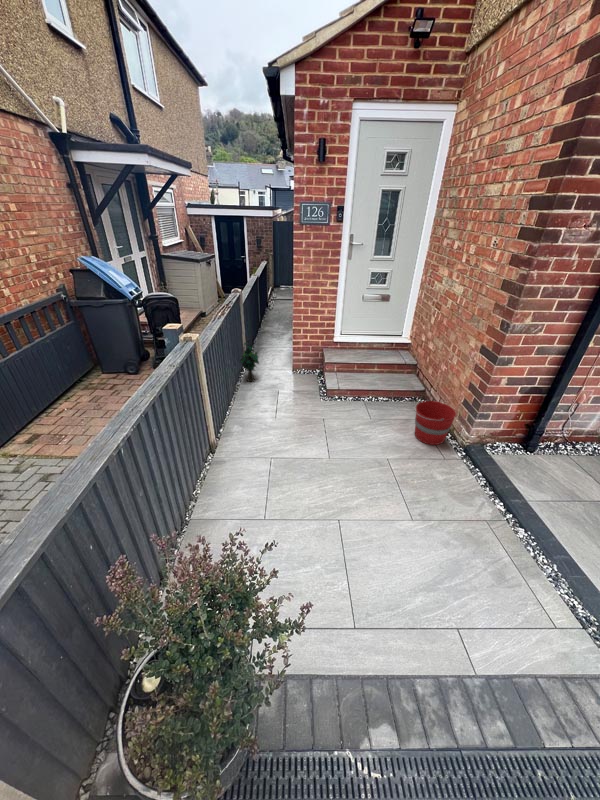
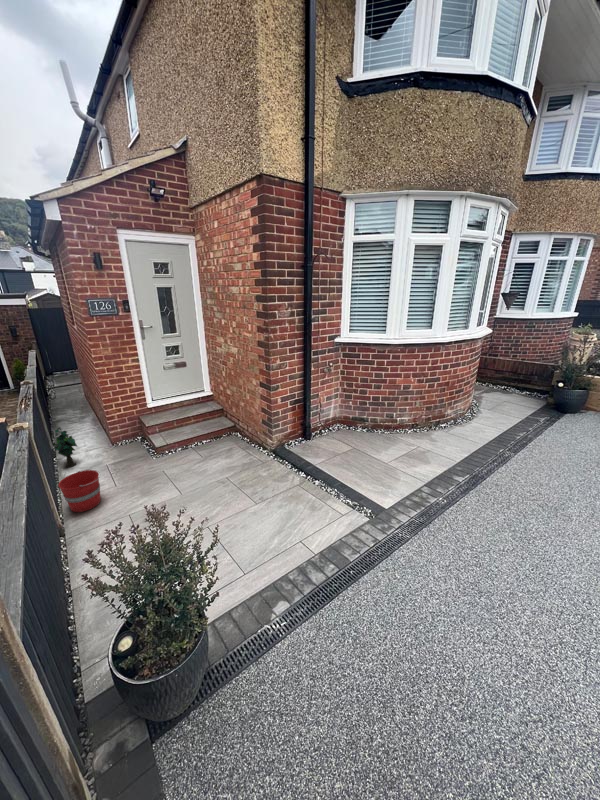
bucket: present [415,400,456,445] -> present [58,470,101,512]

